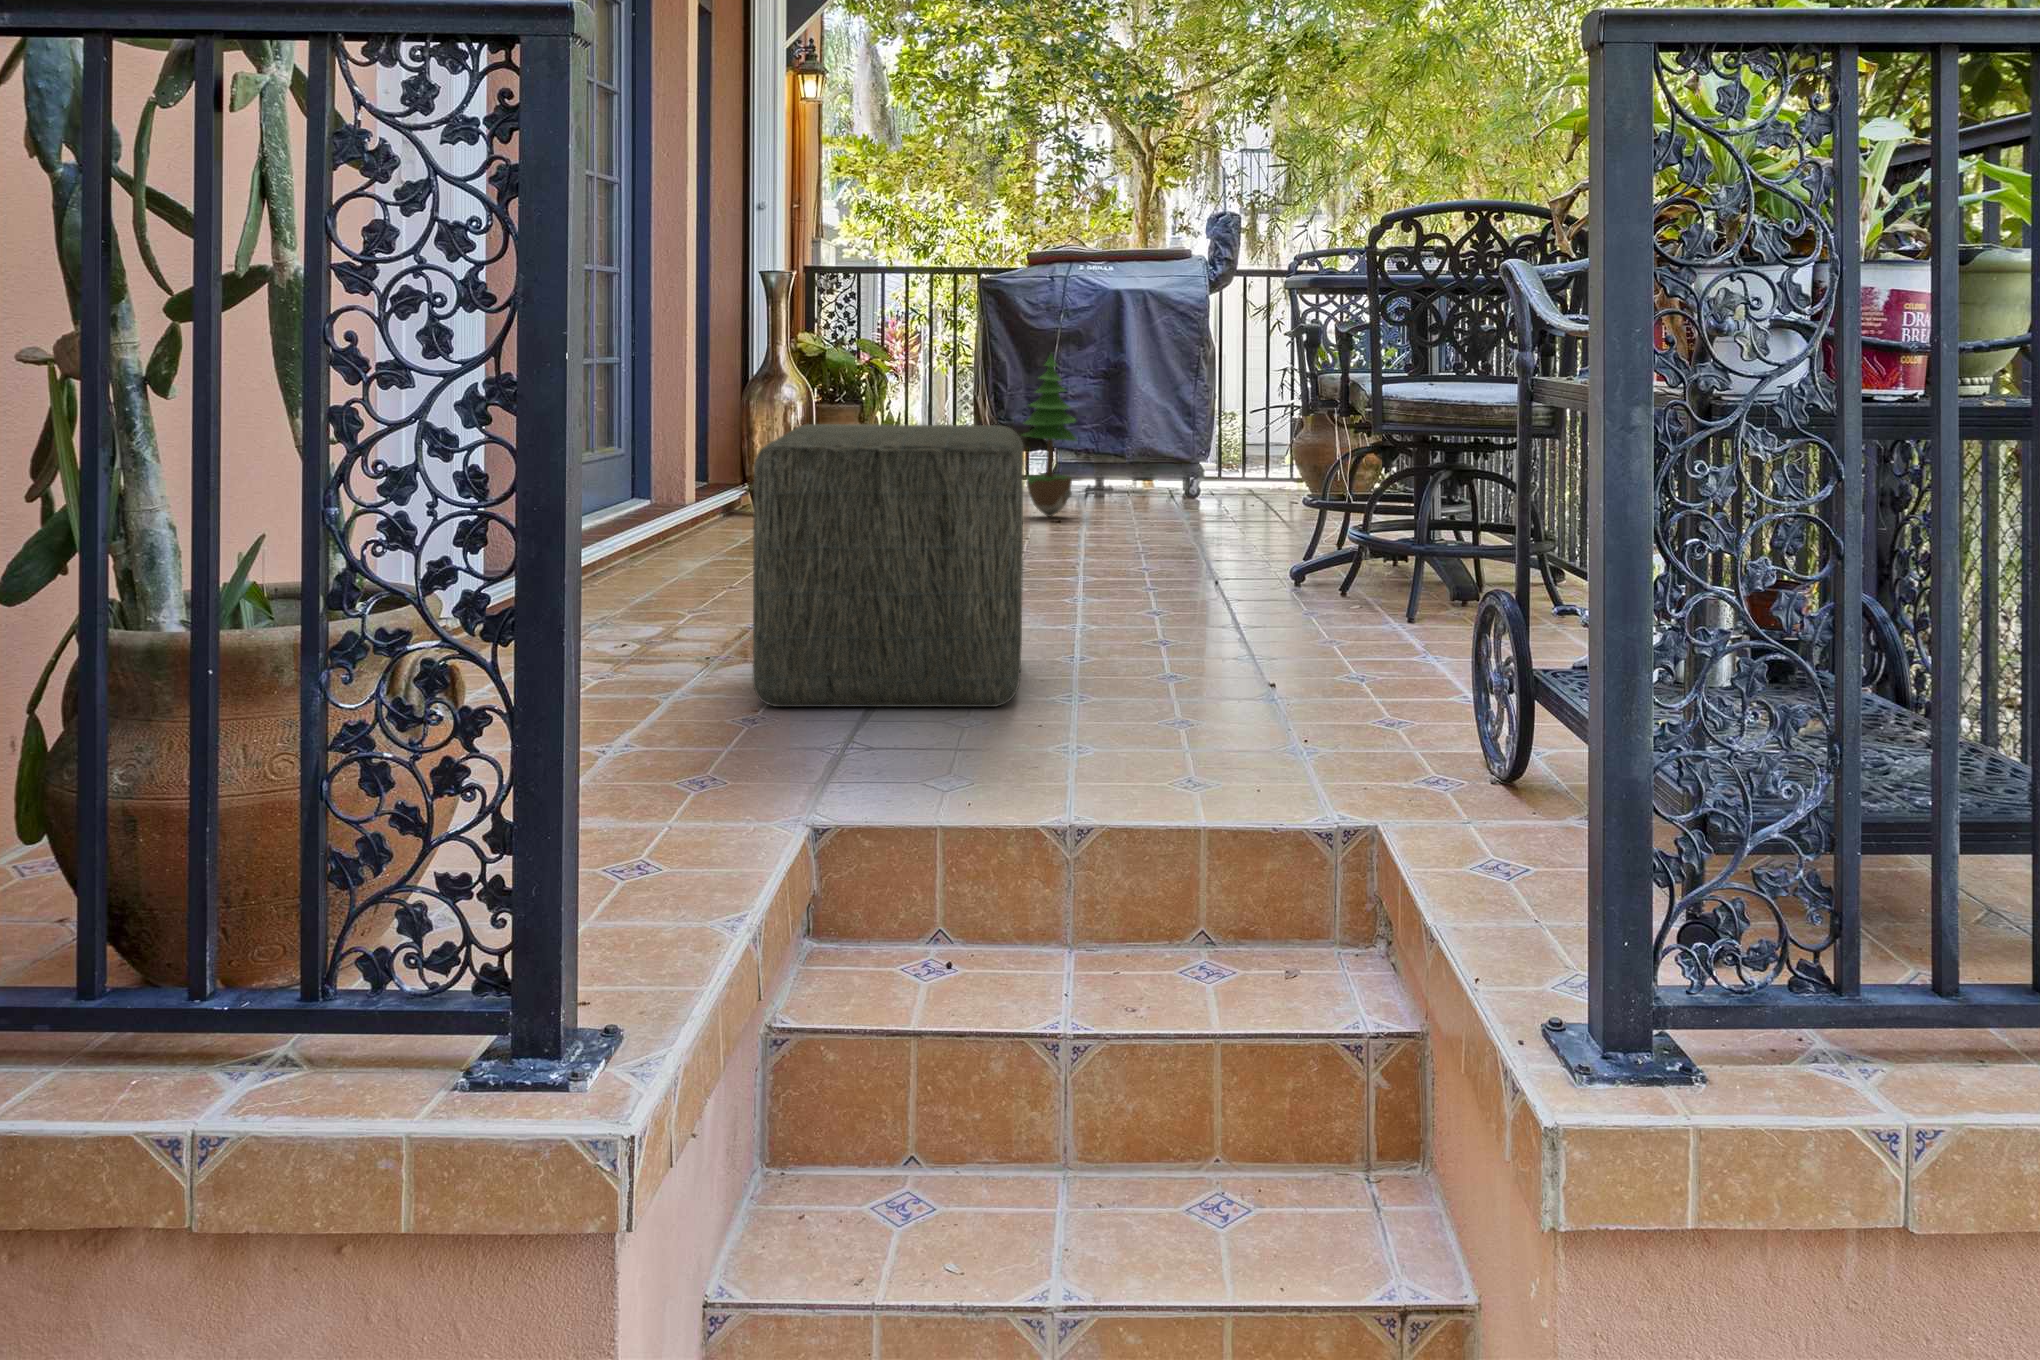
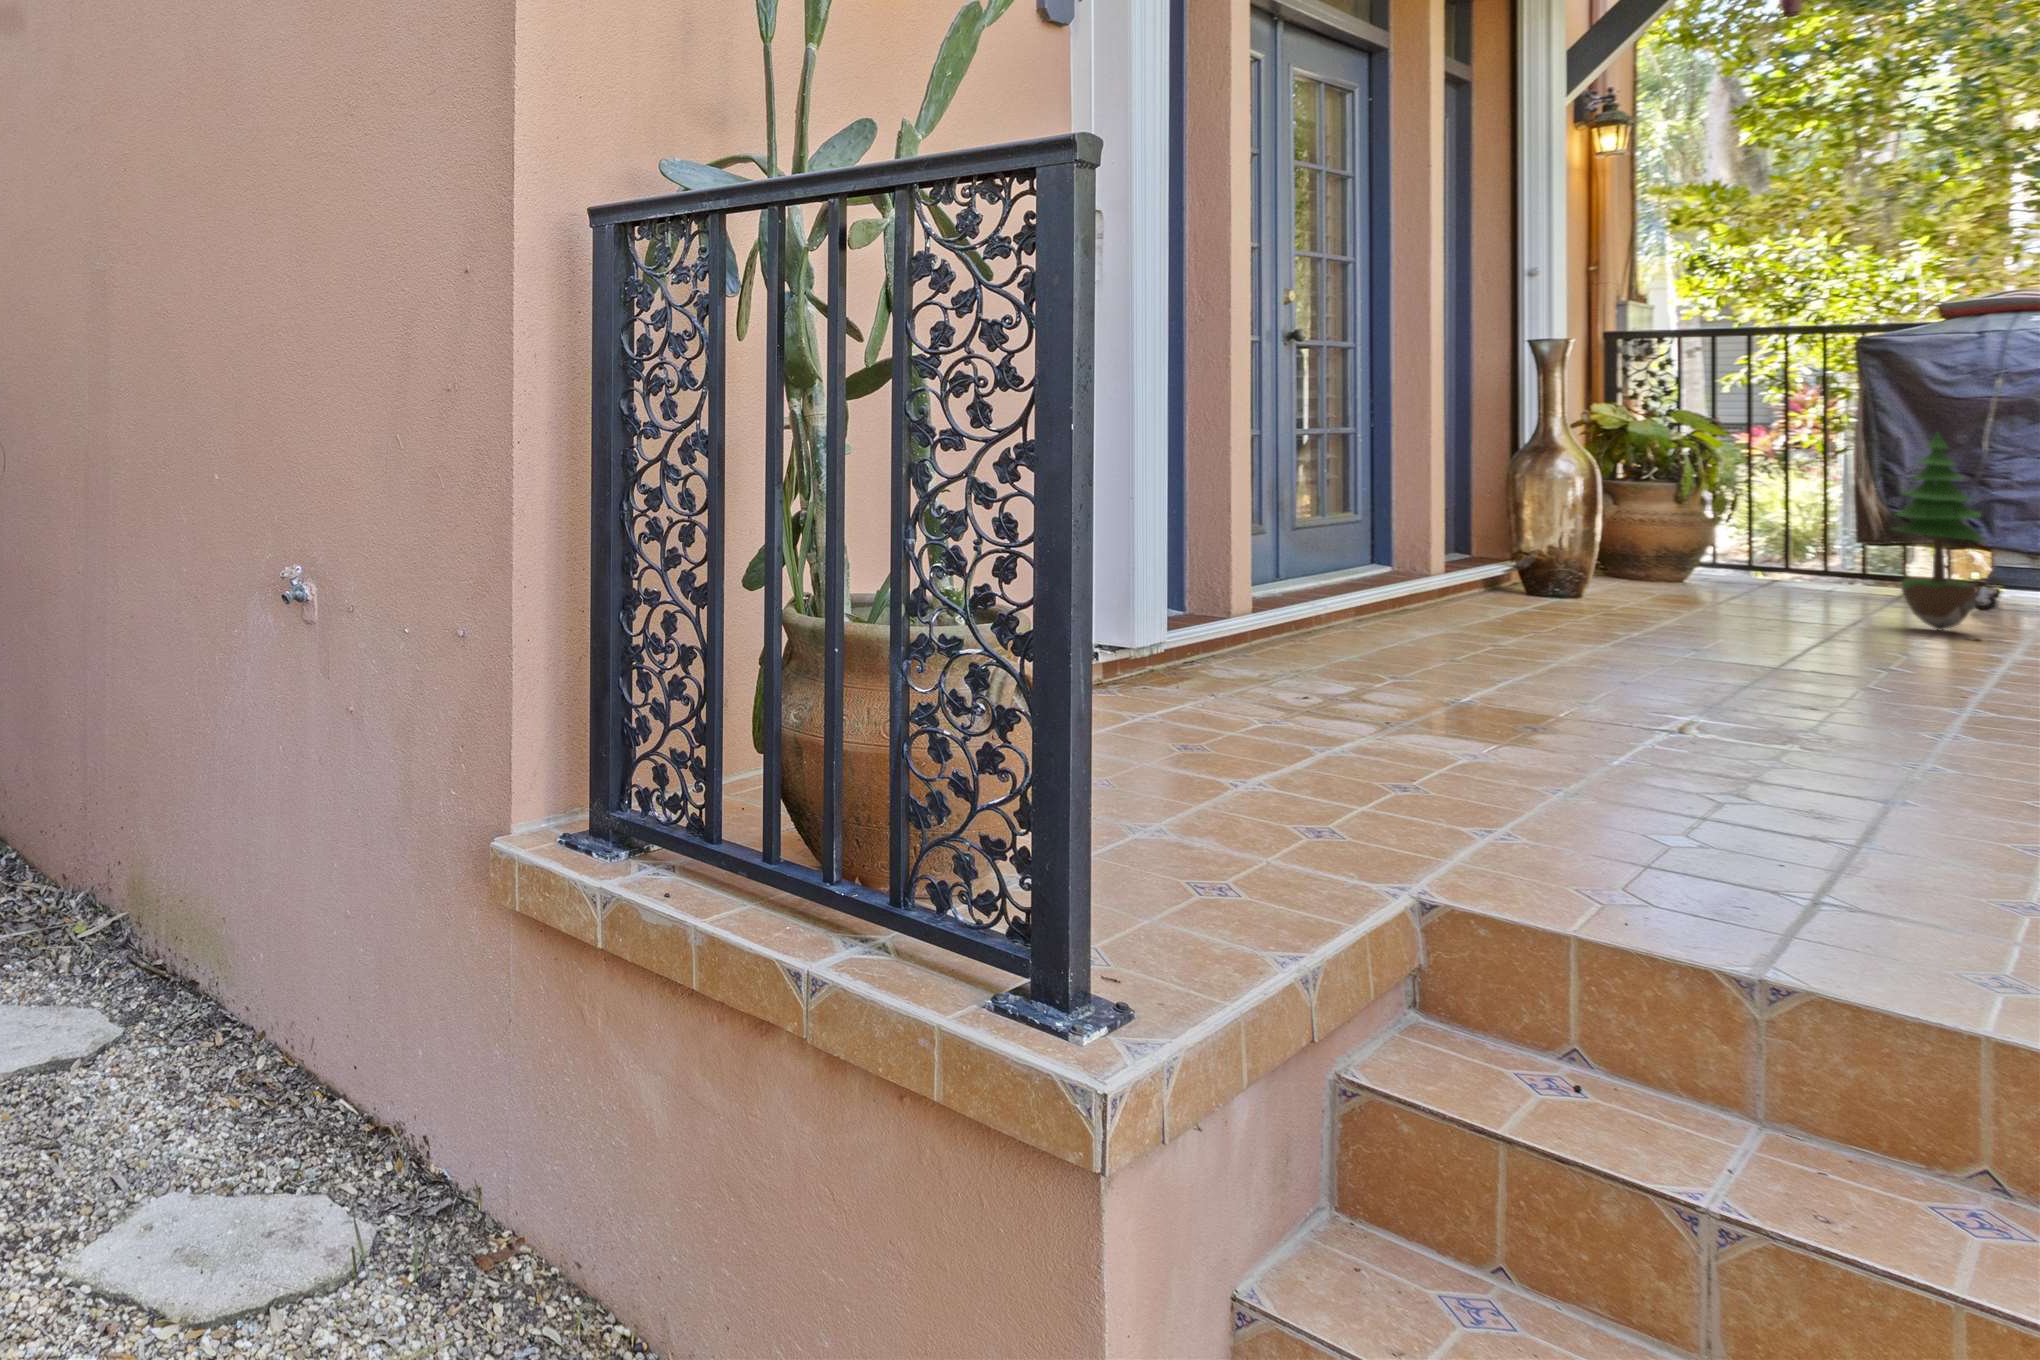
ottoman: present [753,424,1024,707] -> none [1409,499,1780,826]

